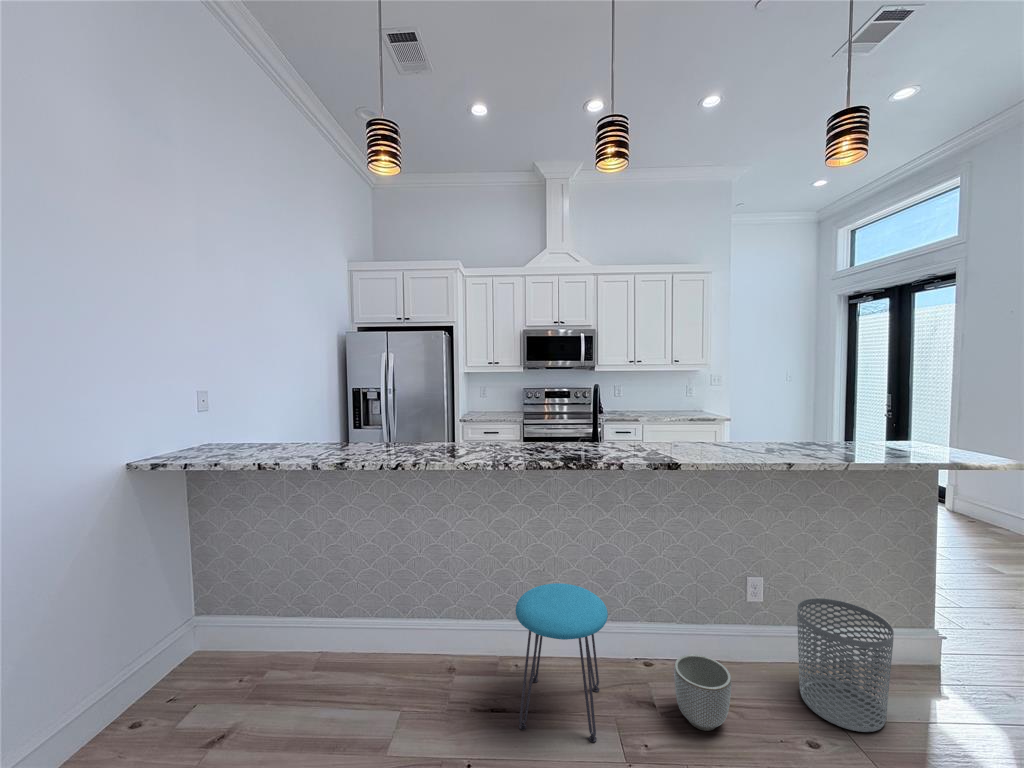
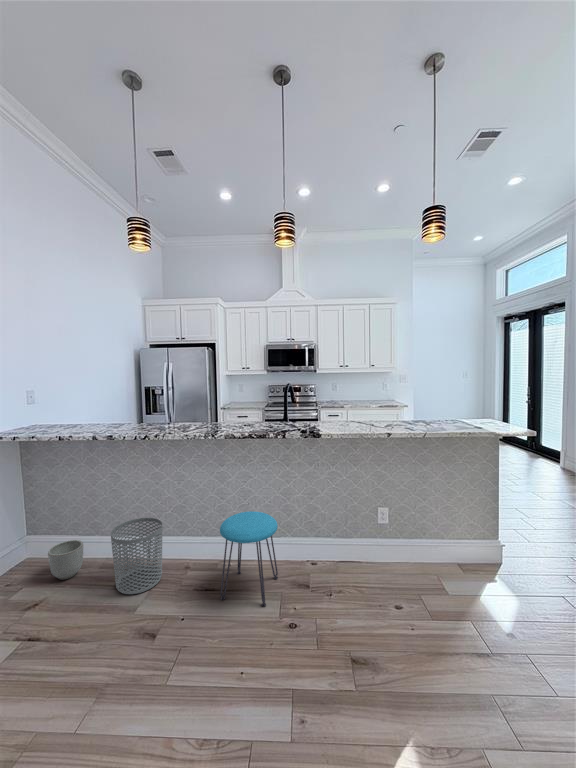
waste bin: present [797,598,894,732] -> present [111,518,162,594]
planter: present [674,654,732,731] -> present [48,540,83,580]

